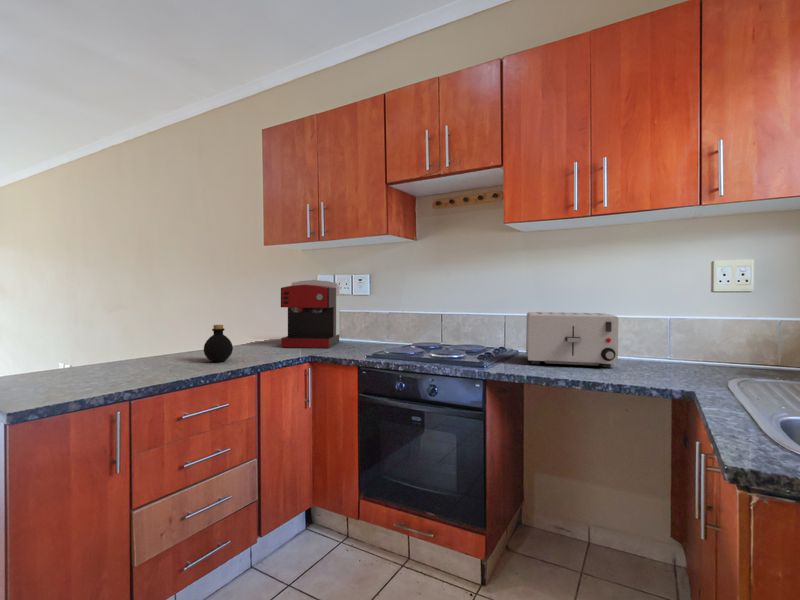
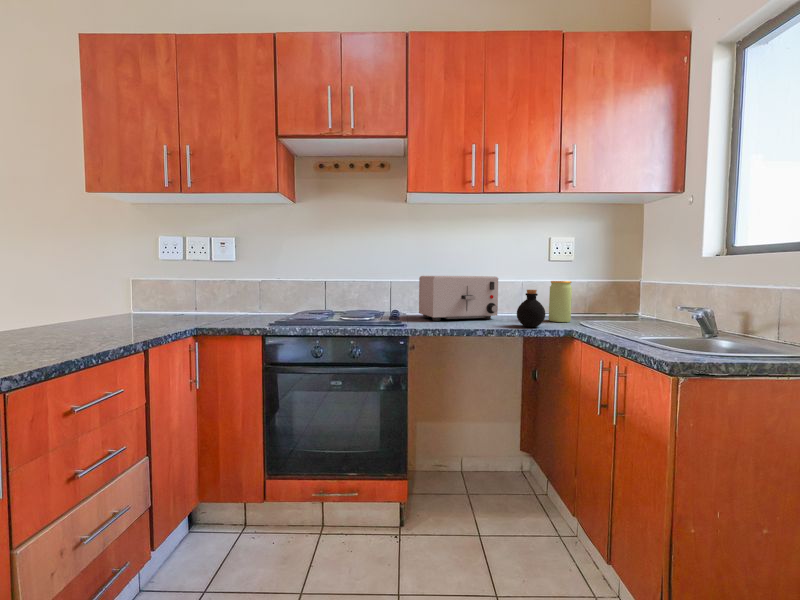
coffee maker: present [281,280,339,348] -> none [135,242,205,324]
jar: none [689,324,724,381] -> present [549,281,572,322]
bottle: present [204,325,233,362] -> present [517,290,545,327]

